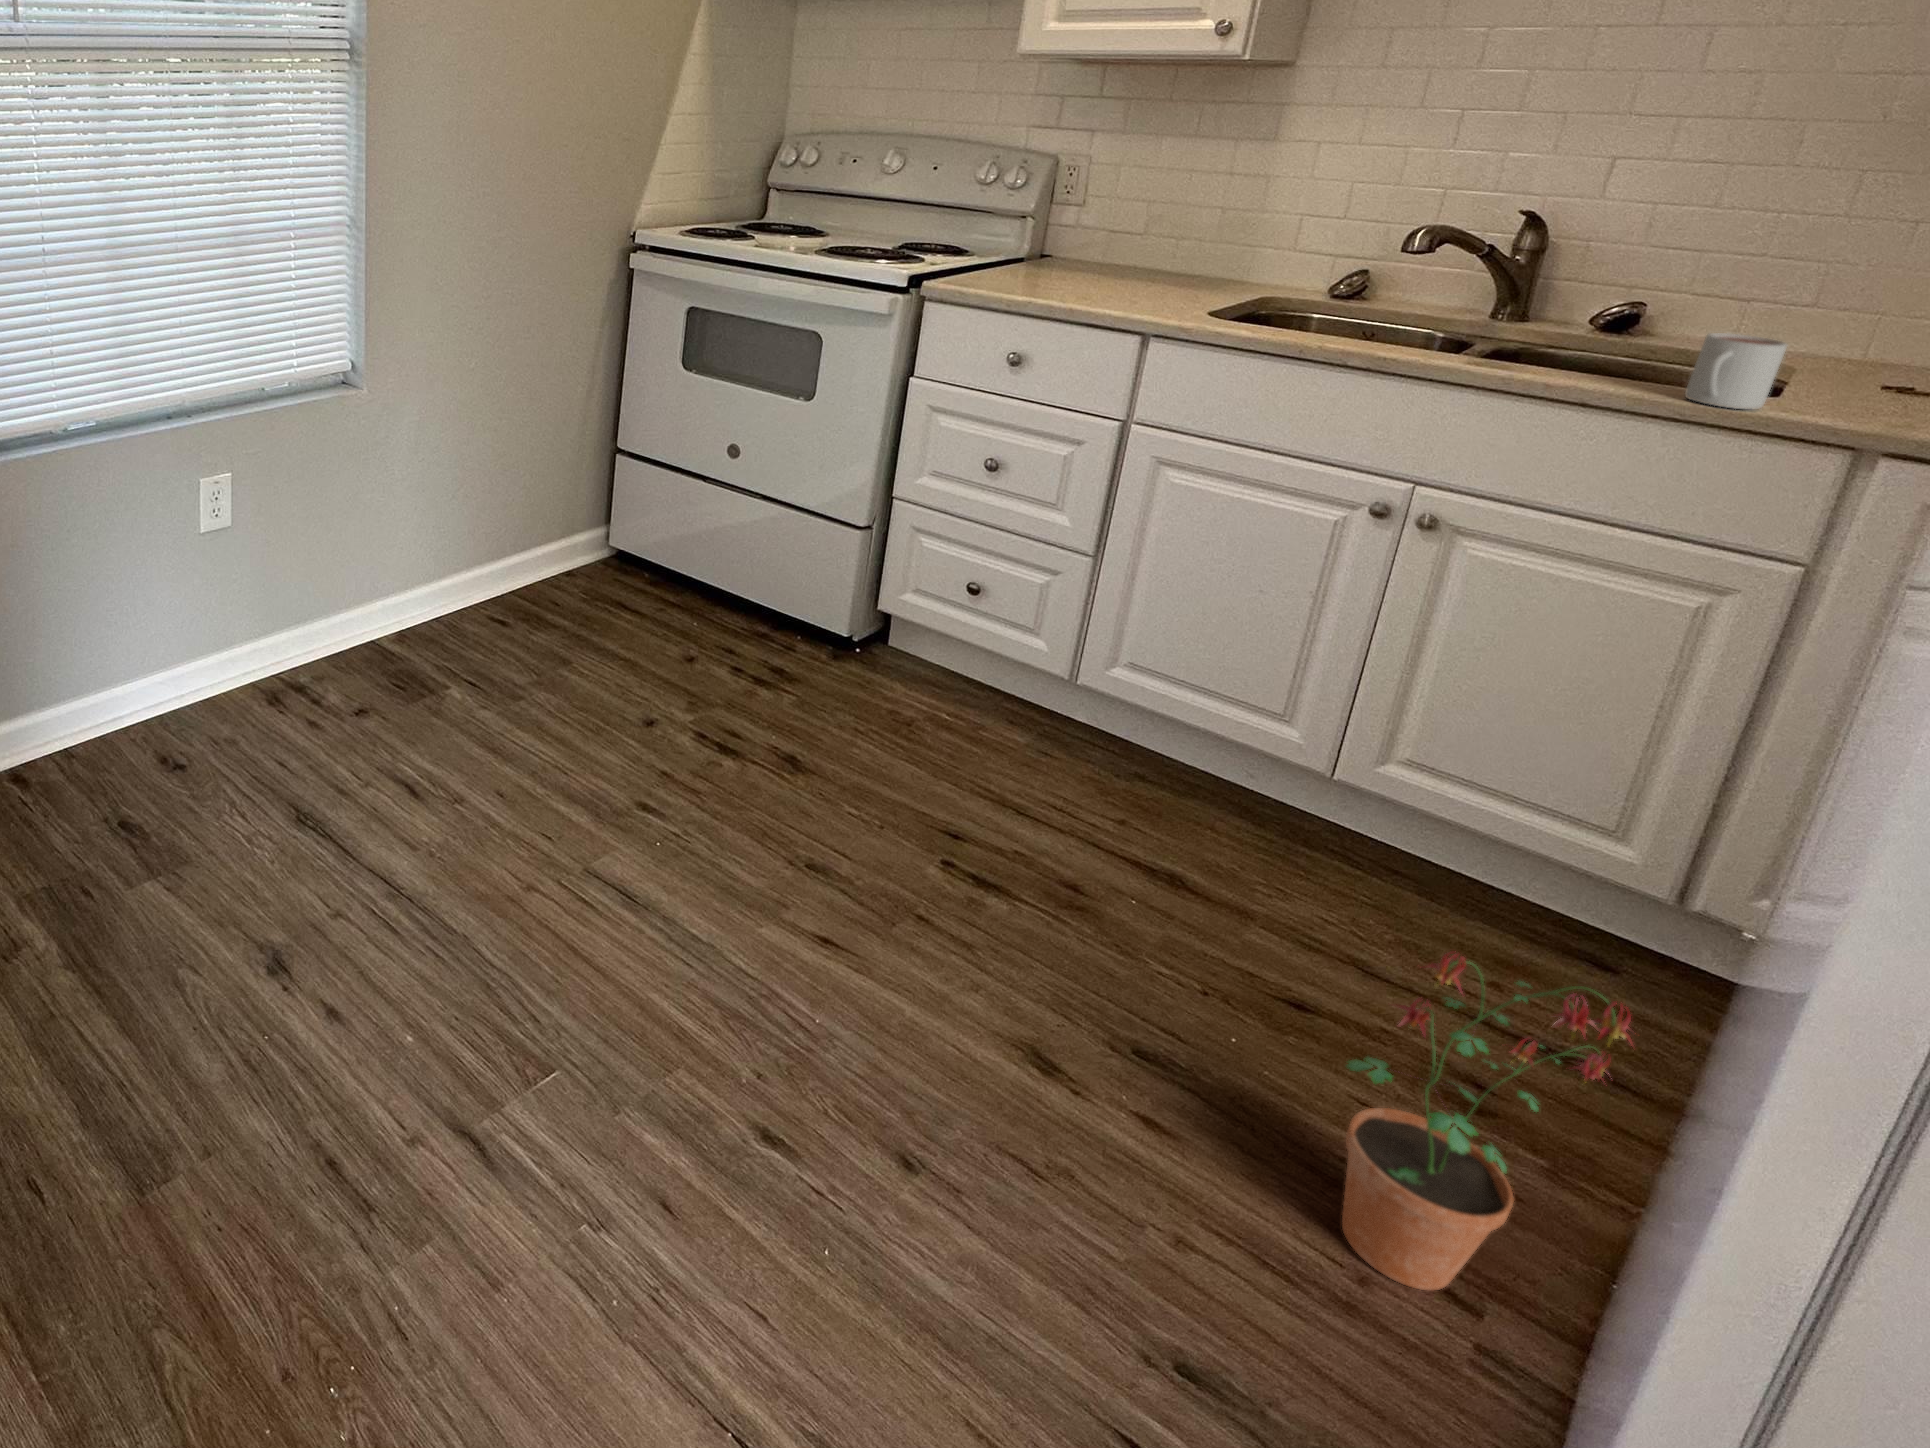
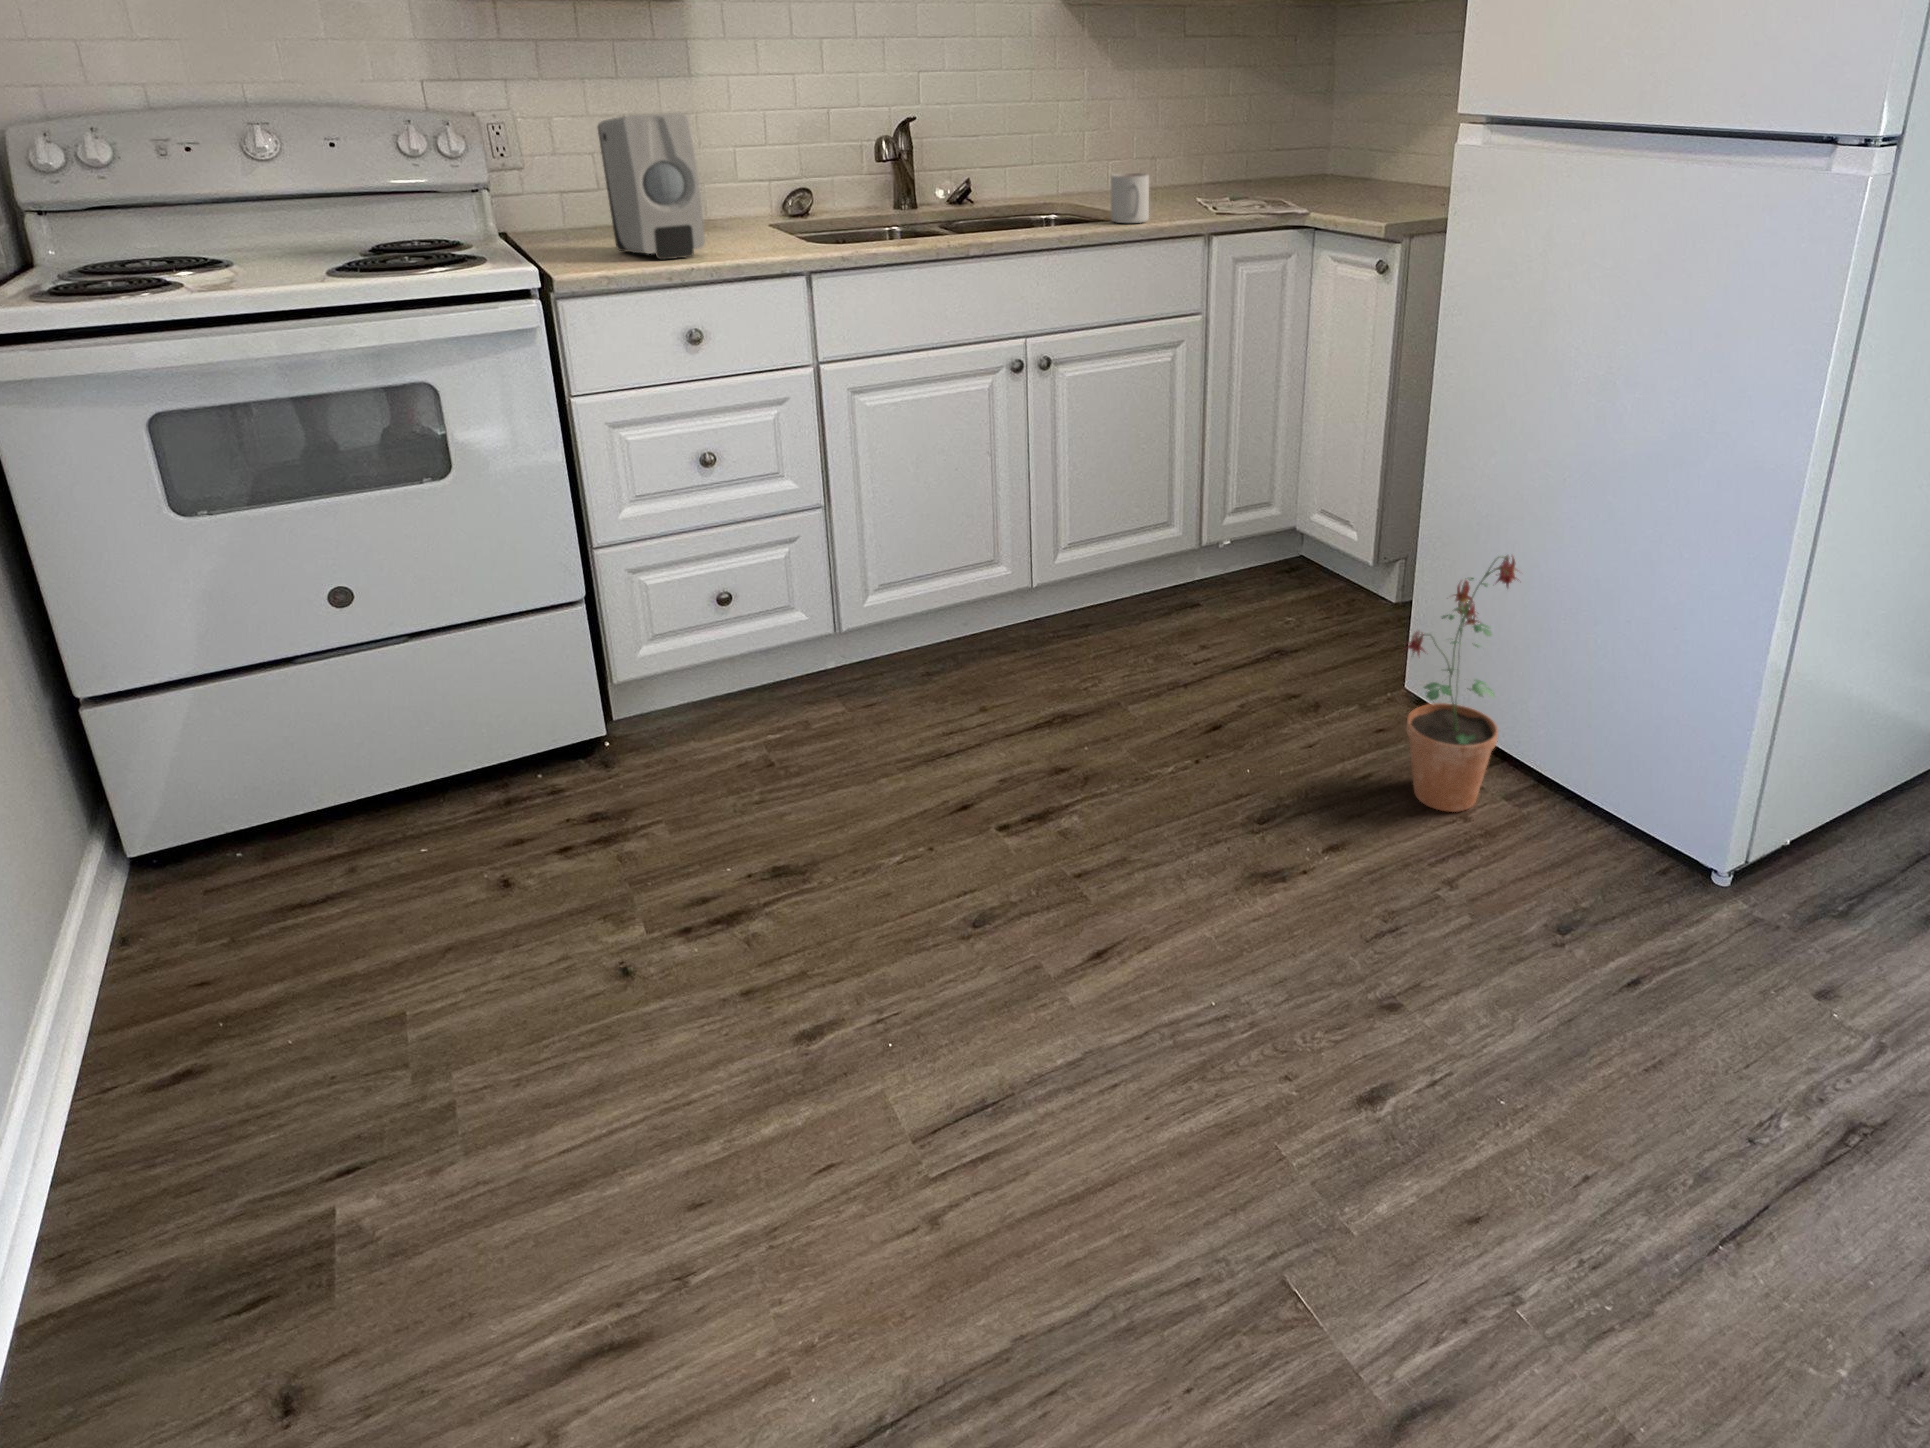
soap dispenser: none [1008,170,1108,295] -> present [598,113,705,260]

